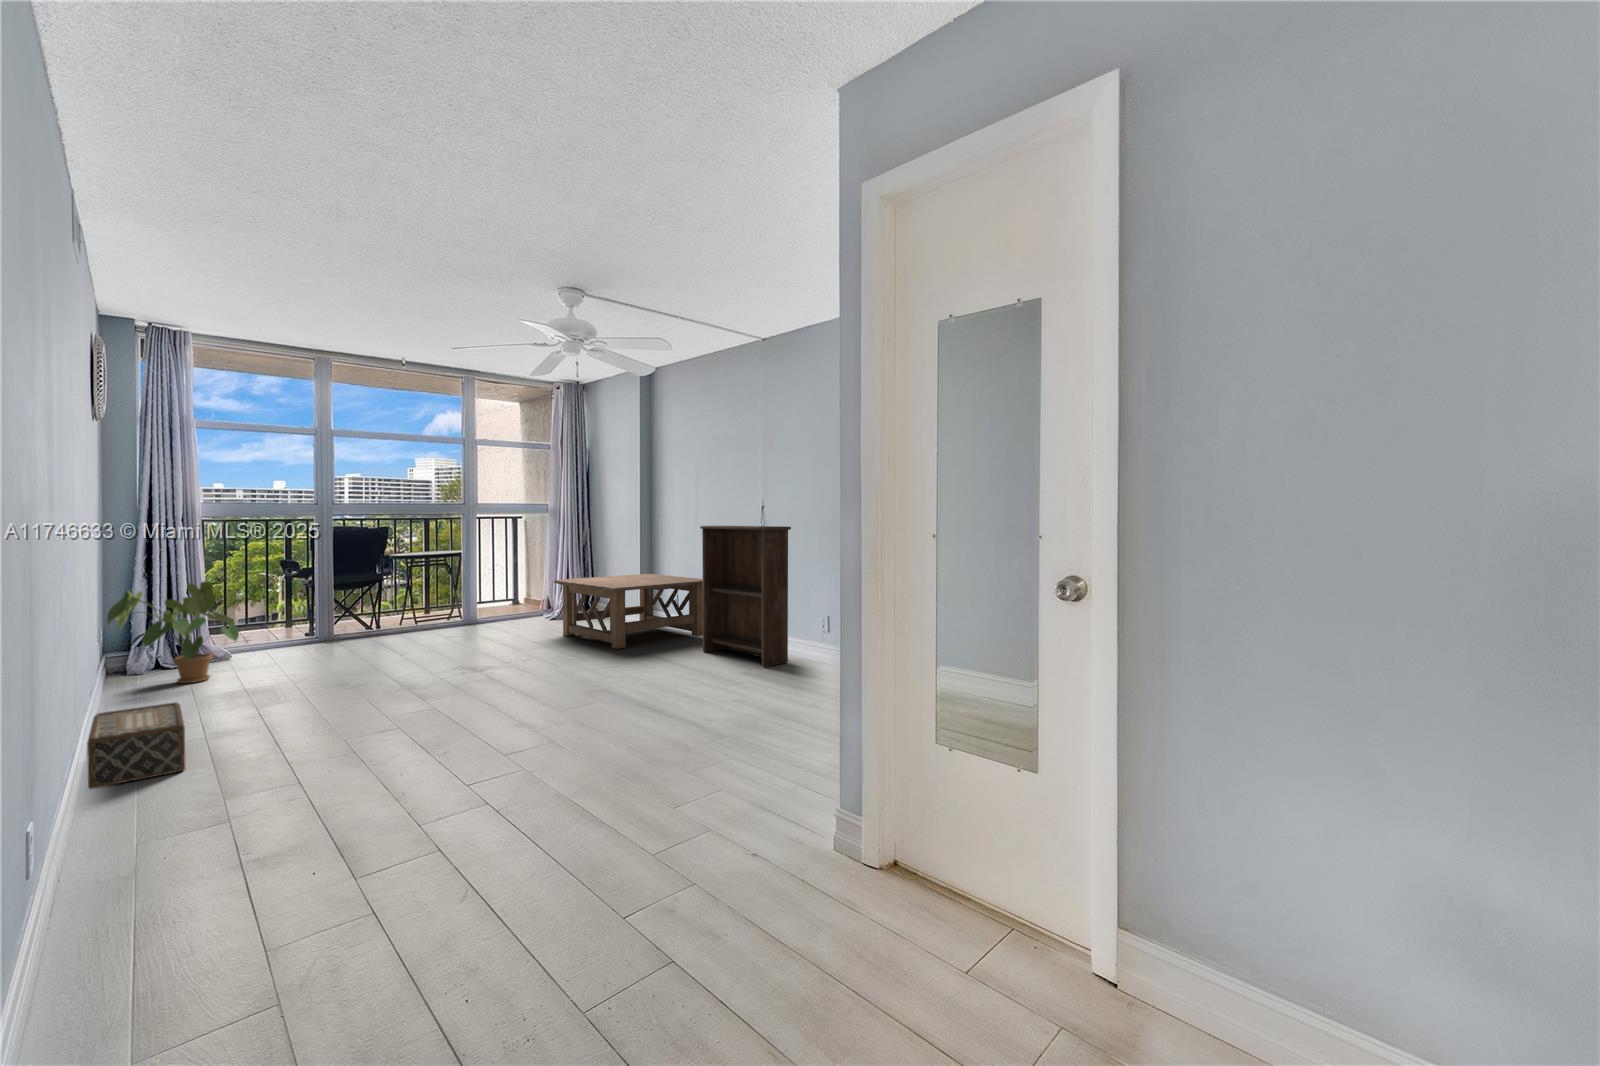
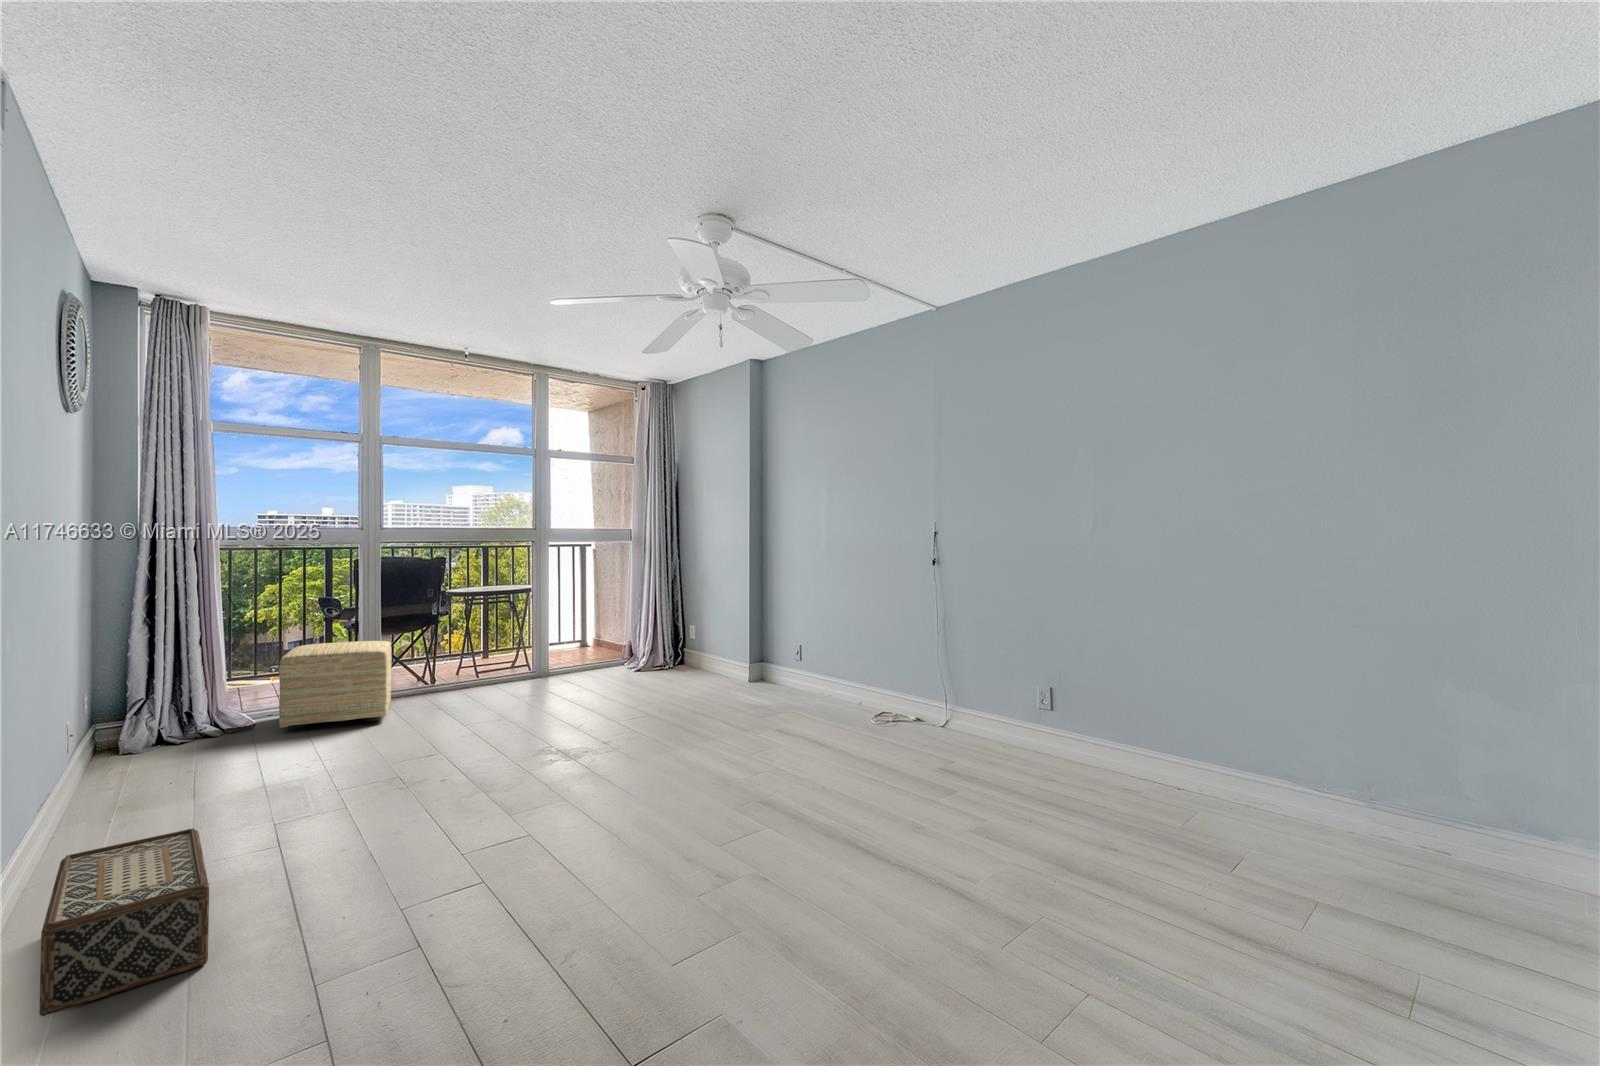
bookshelf: present [700,526,791,667] -> none [858,553,993,742]
coffee table: present [554,574,703,649] -> none [654,613,850,713]
house plant: present [107,581,239,683] -> none [94,629,272,771]
ottoman: none [248,594,341,659] -> present [279,641,392,730]

